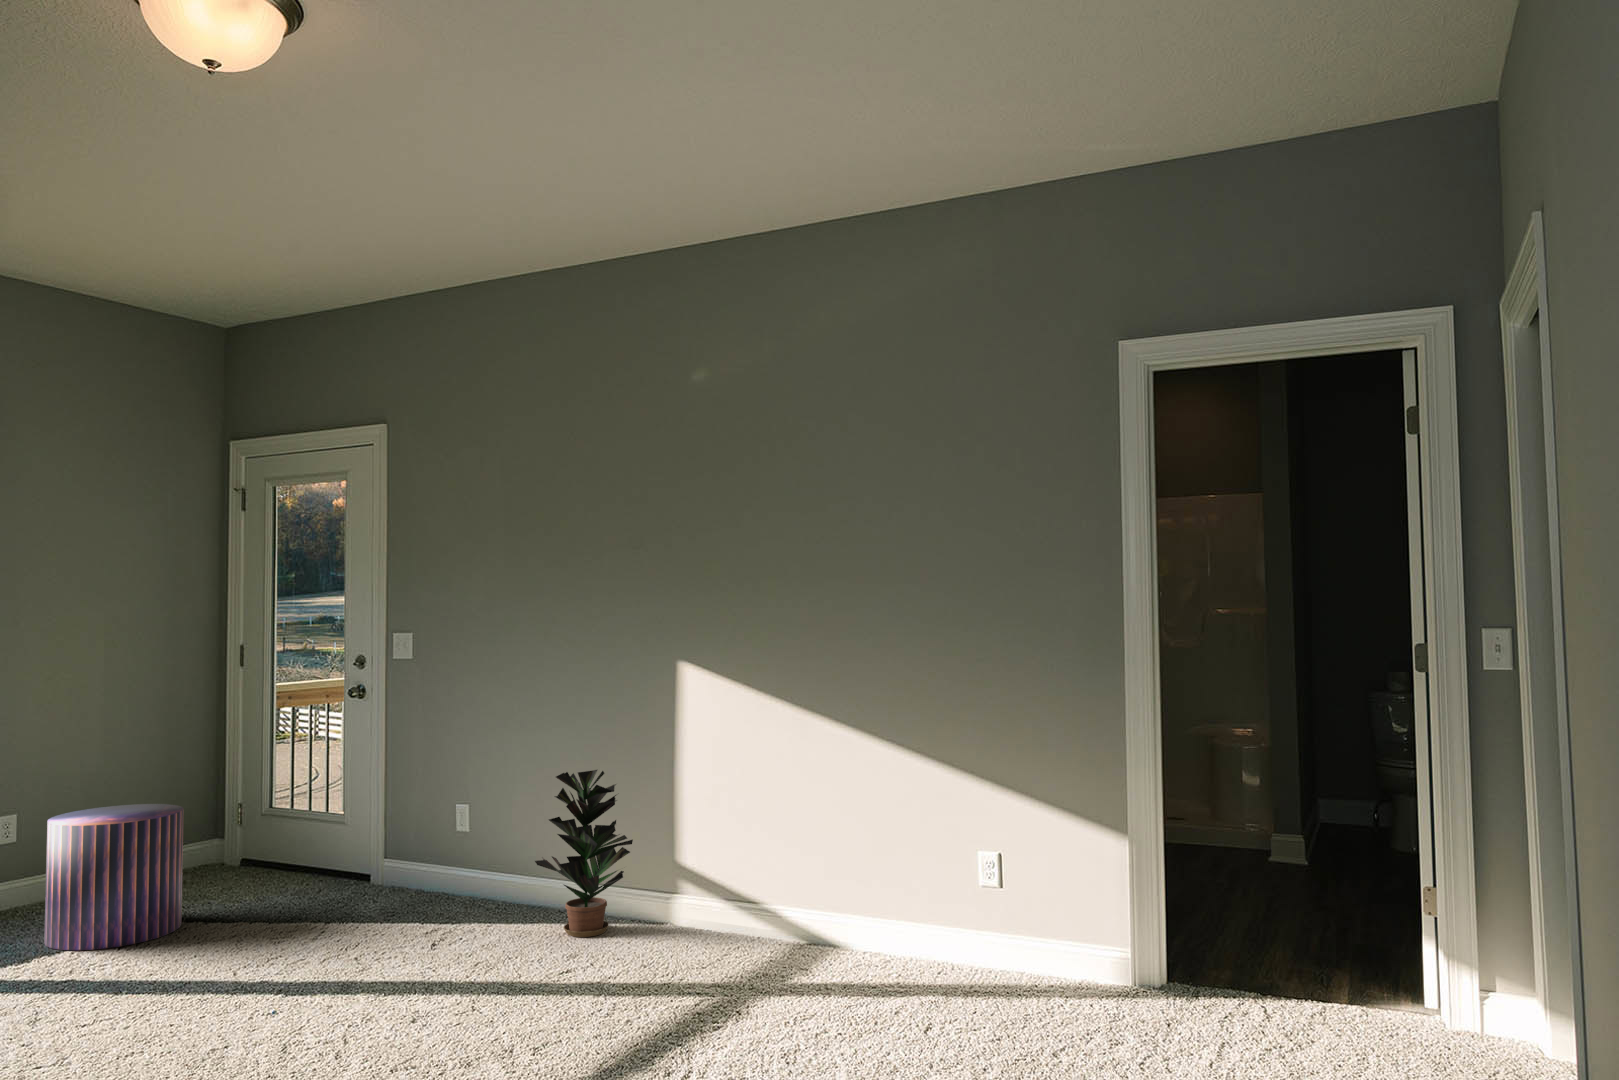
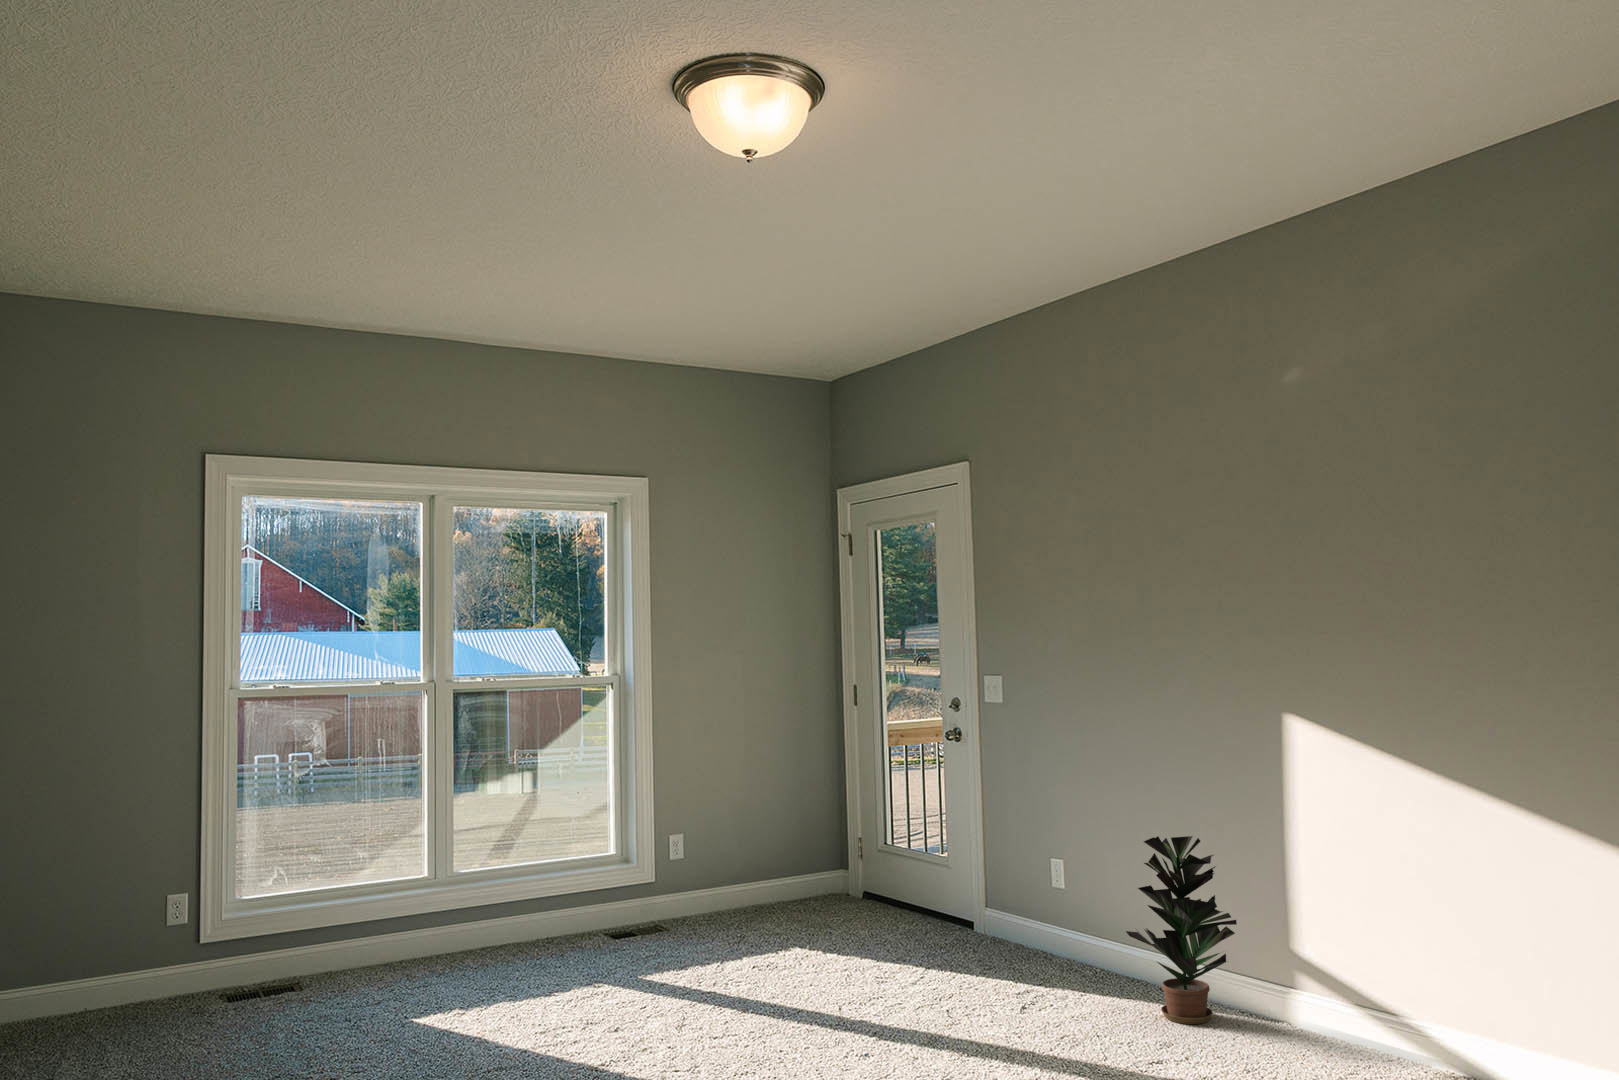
pouf: present [44,804,184,950] -> none [697,834,805,966]

